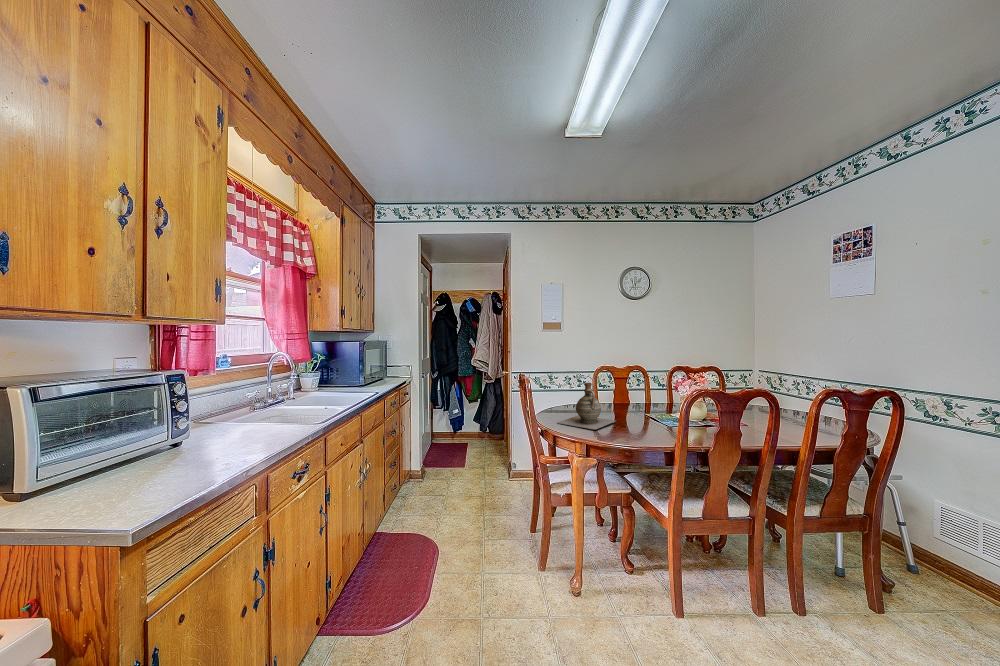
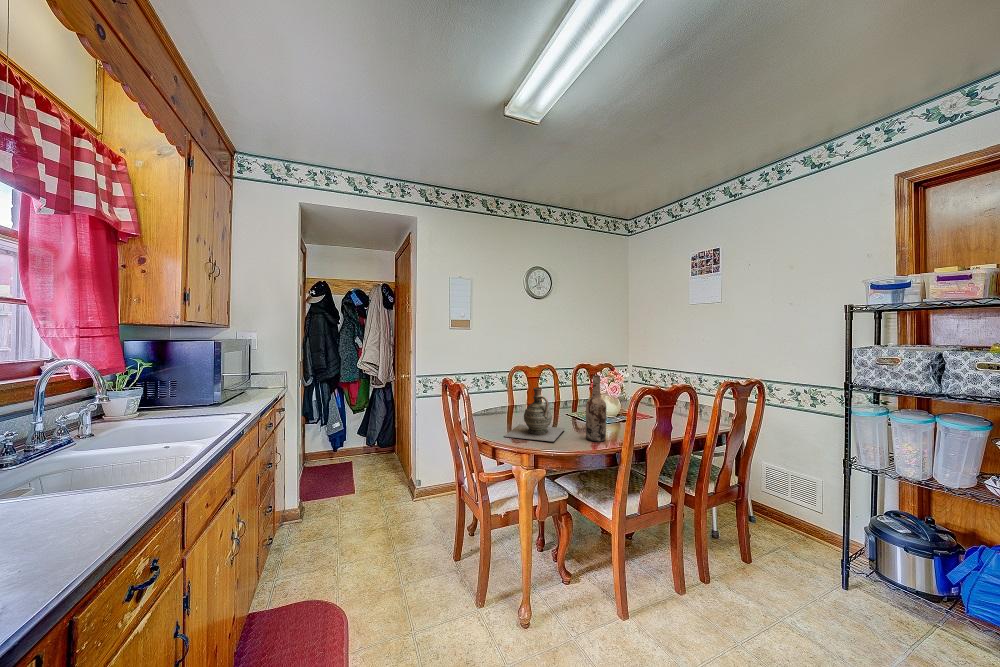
wine bottle: none [629,373,648,433] -> present [586,375,606,441]

